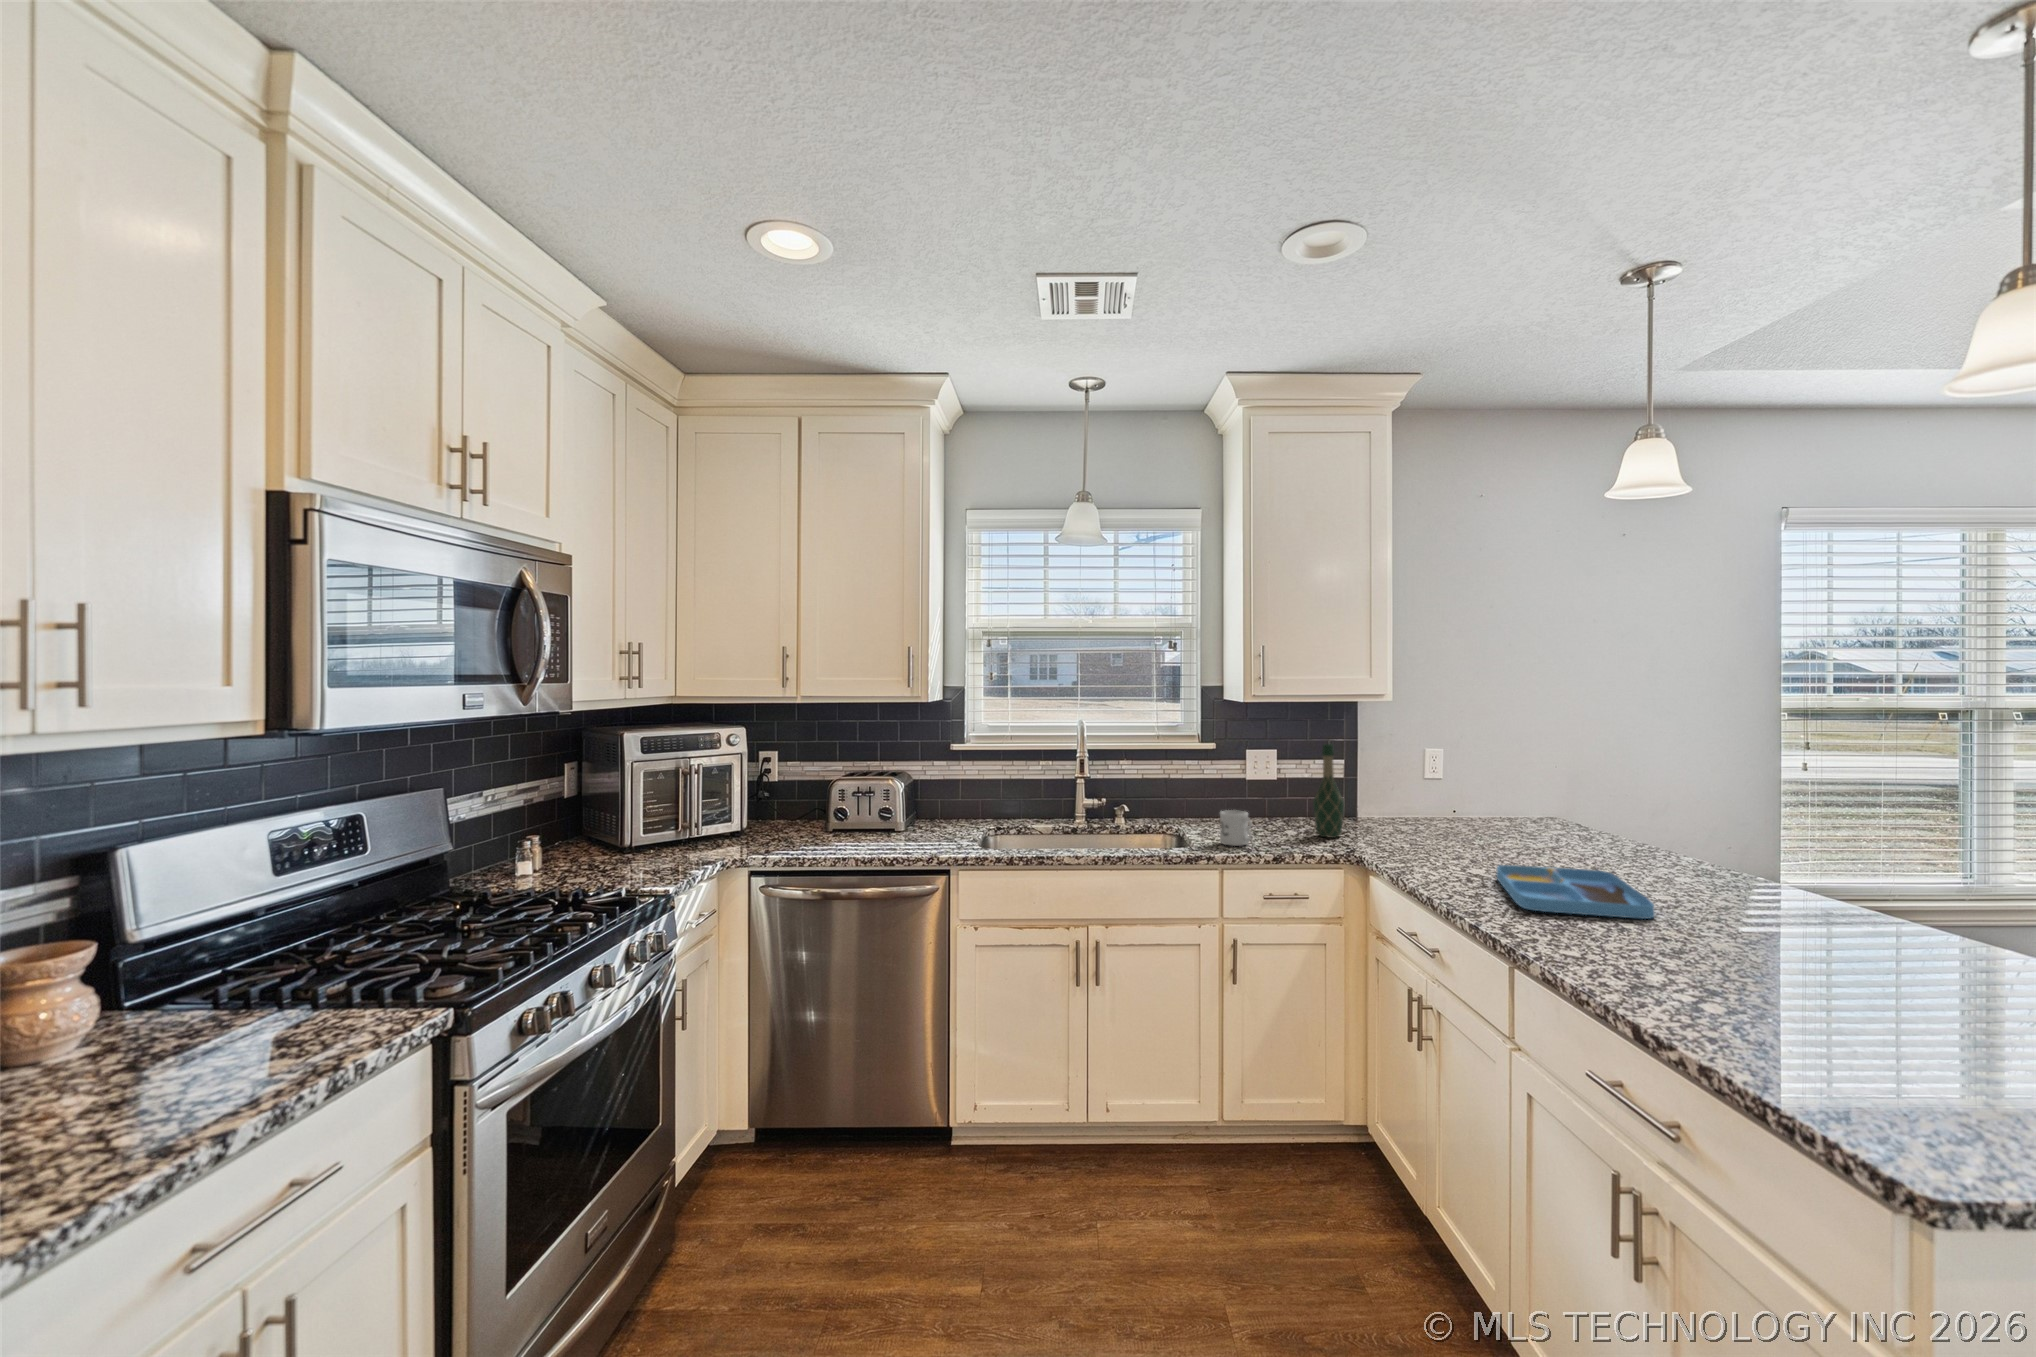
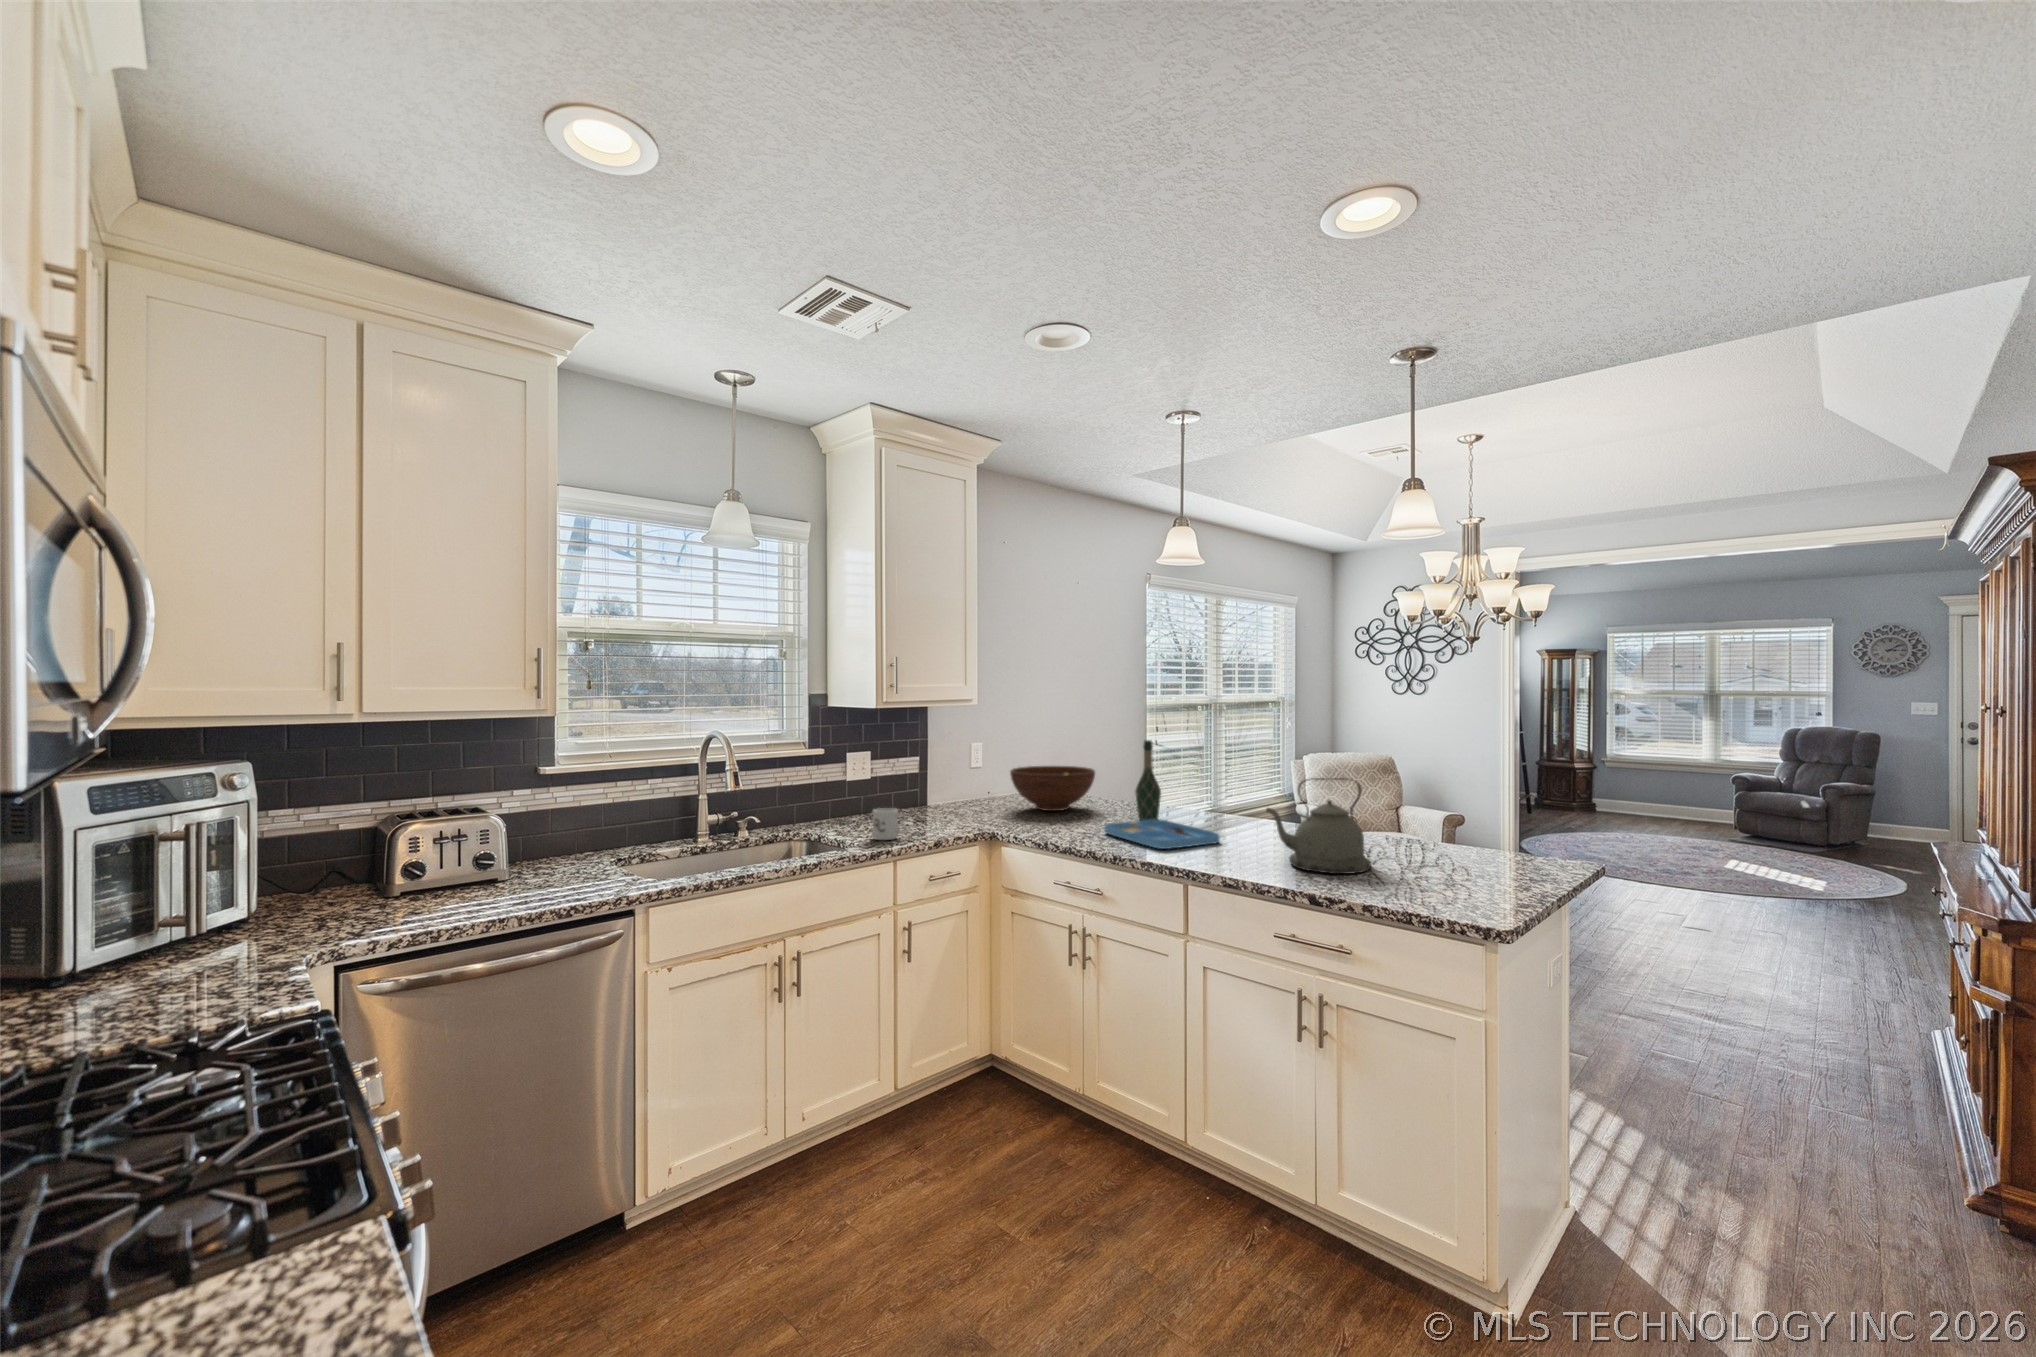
wine bottle: present [1313,744,1344,838] -> present [1135,740,1161,820]
fruit bowl: none [1437,780,1567,842] -> present [1010,766,1095,811]
kettle: none [1645,832,1879,1016] -> present [1266,778,1371,874]

